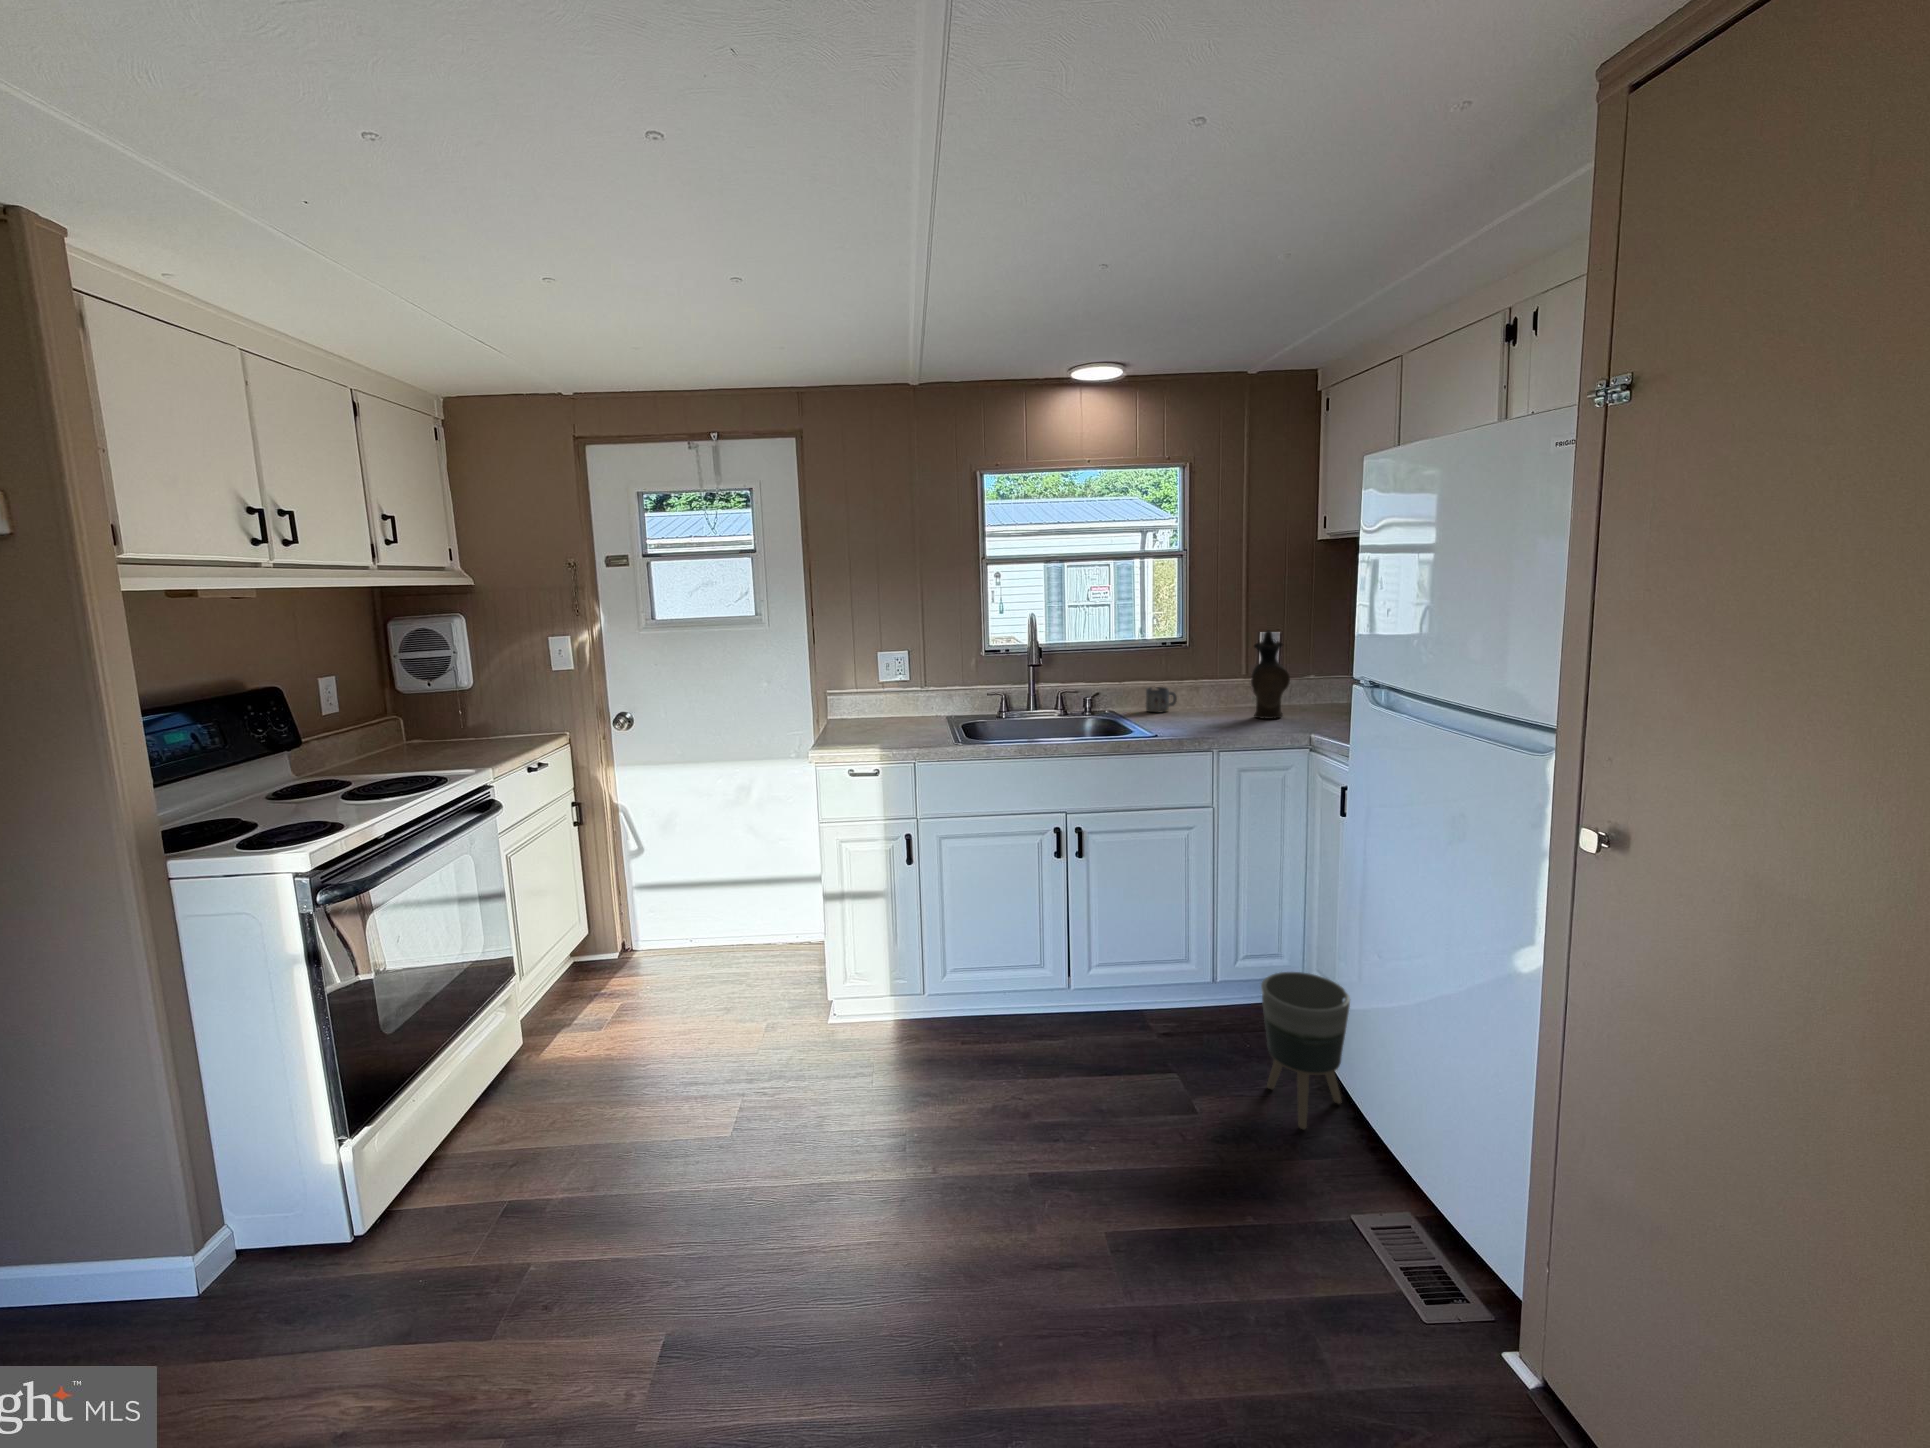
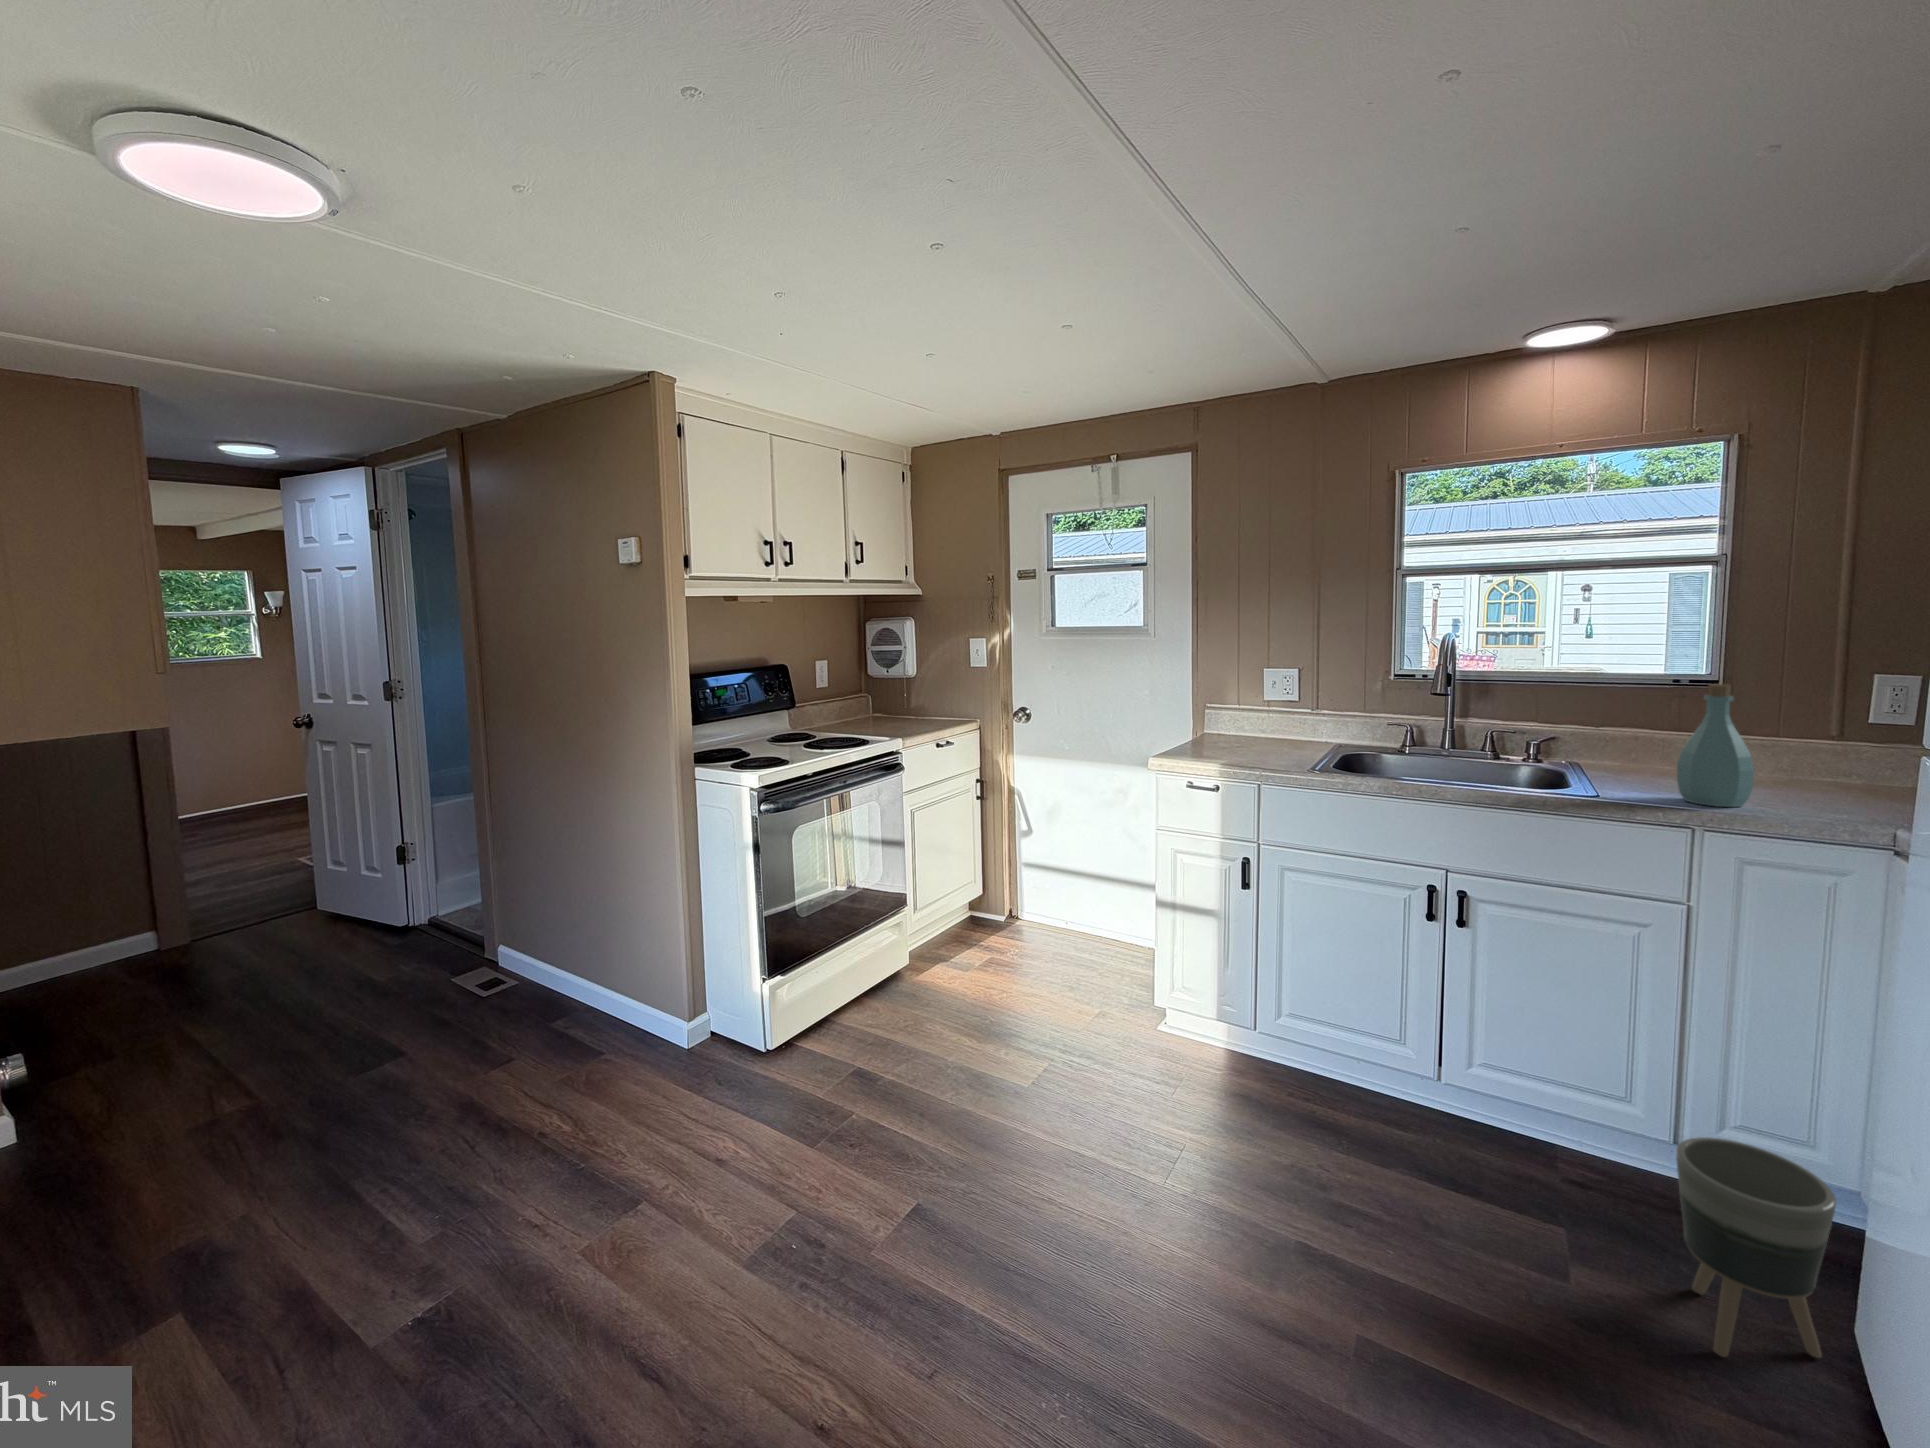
ceramic pitcher: present [1251,630,1290,719] -> none [1793,671,1869,800]
bottle: none [1202,643,1248,733] -> present [1677,684,1754,807]
mug: present [1146,687,1177,712] -> none [1624,738,1679,772]

